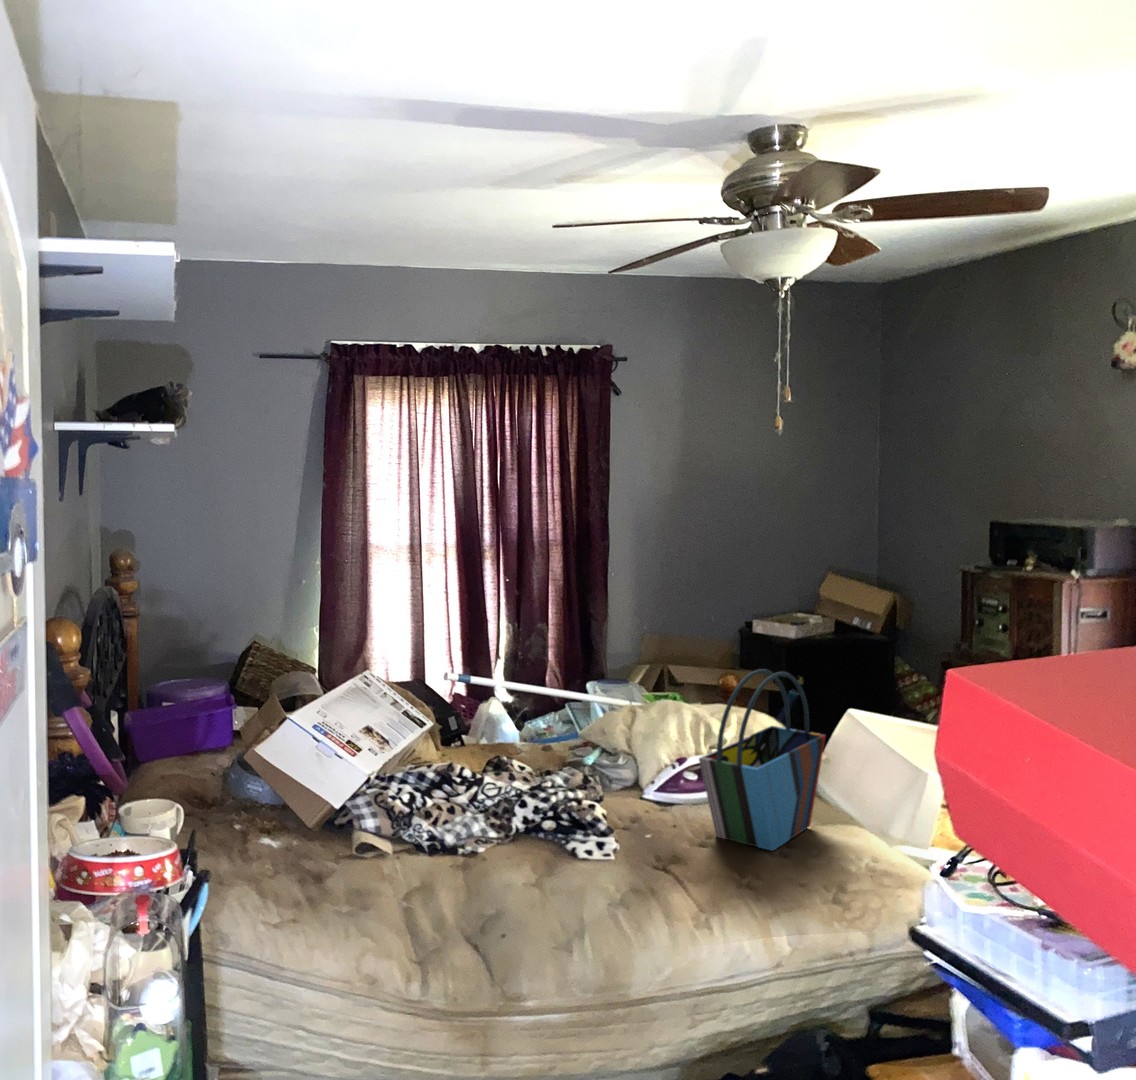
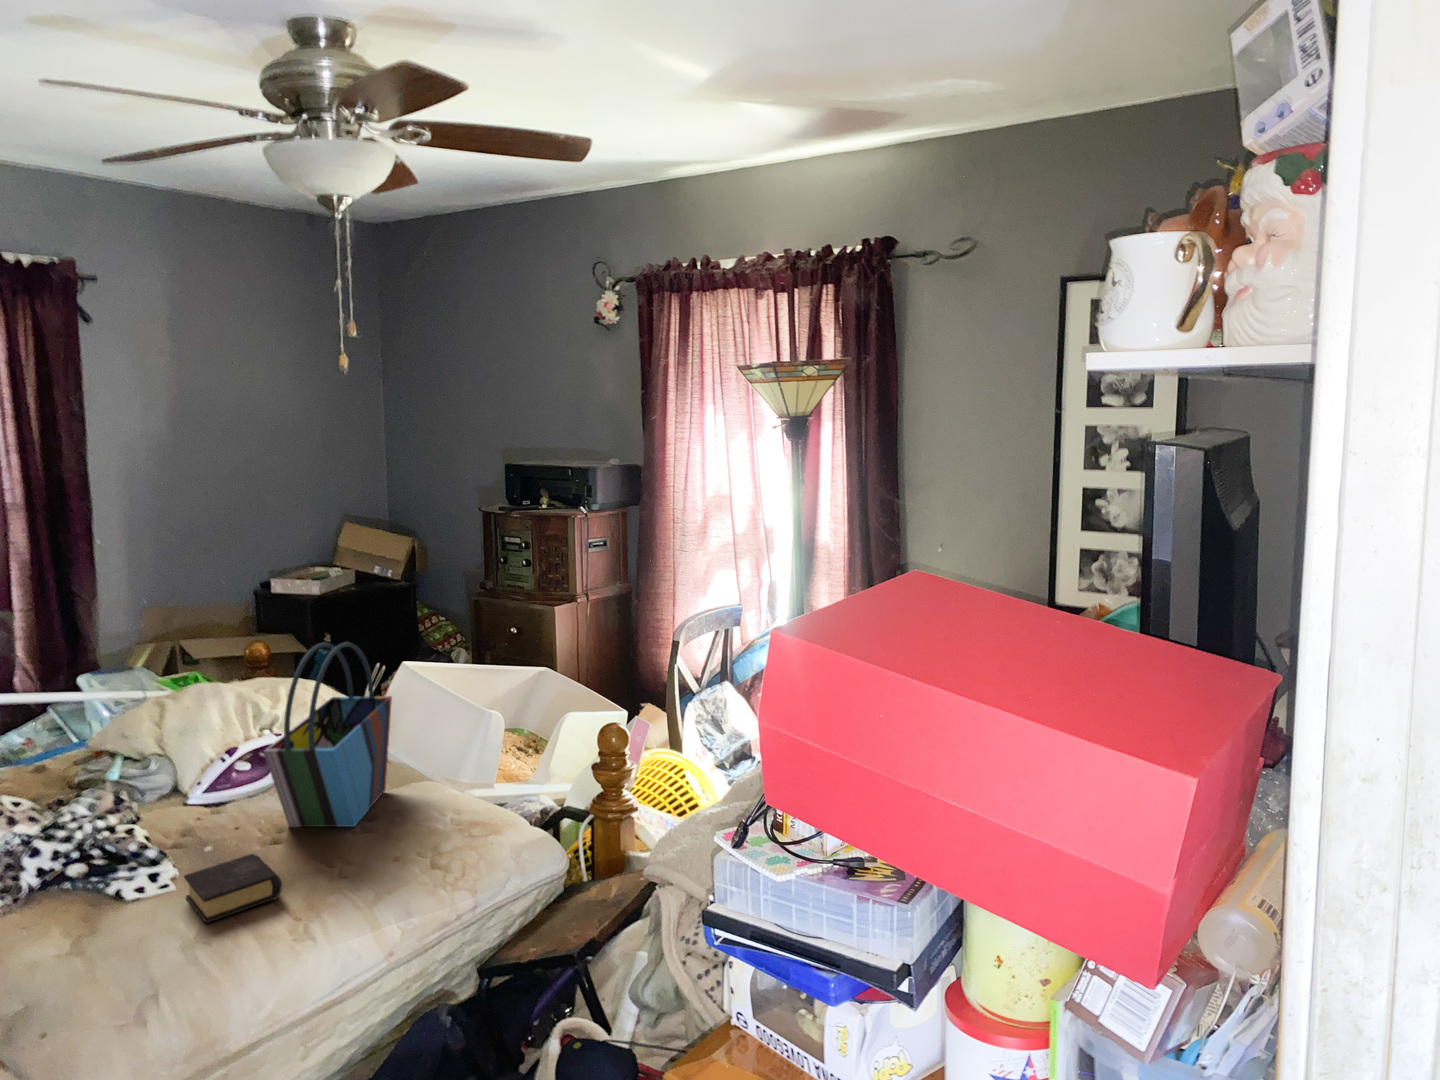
book: none [621,847,696,894] -> present [184,854,283,923]

